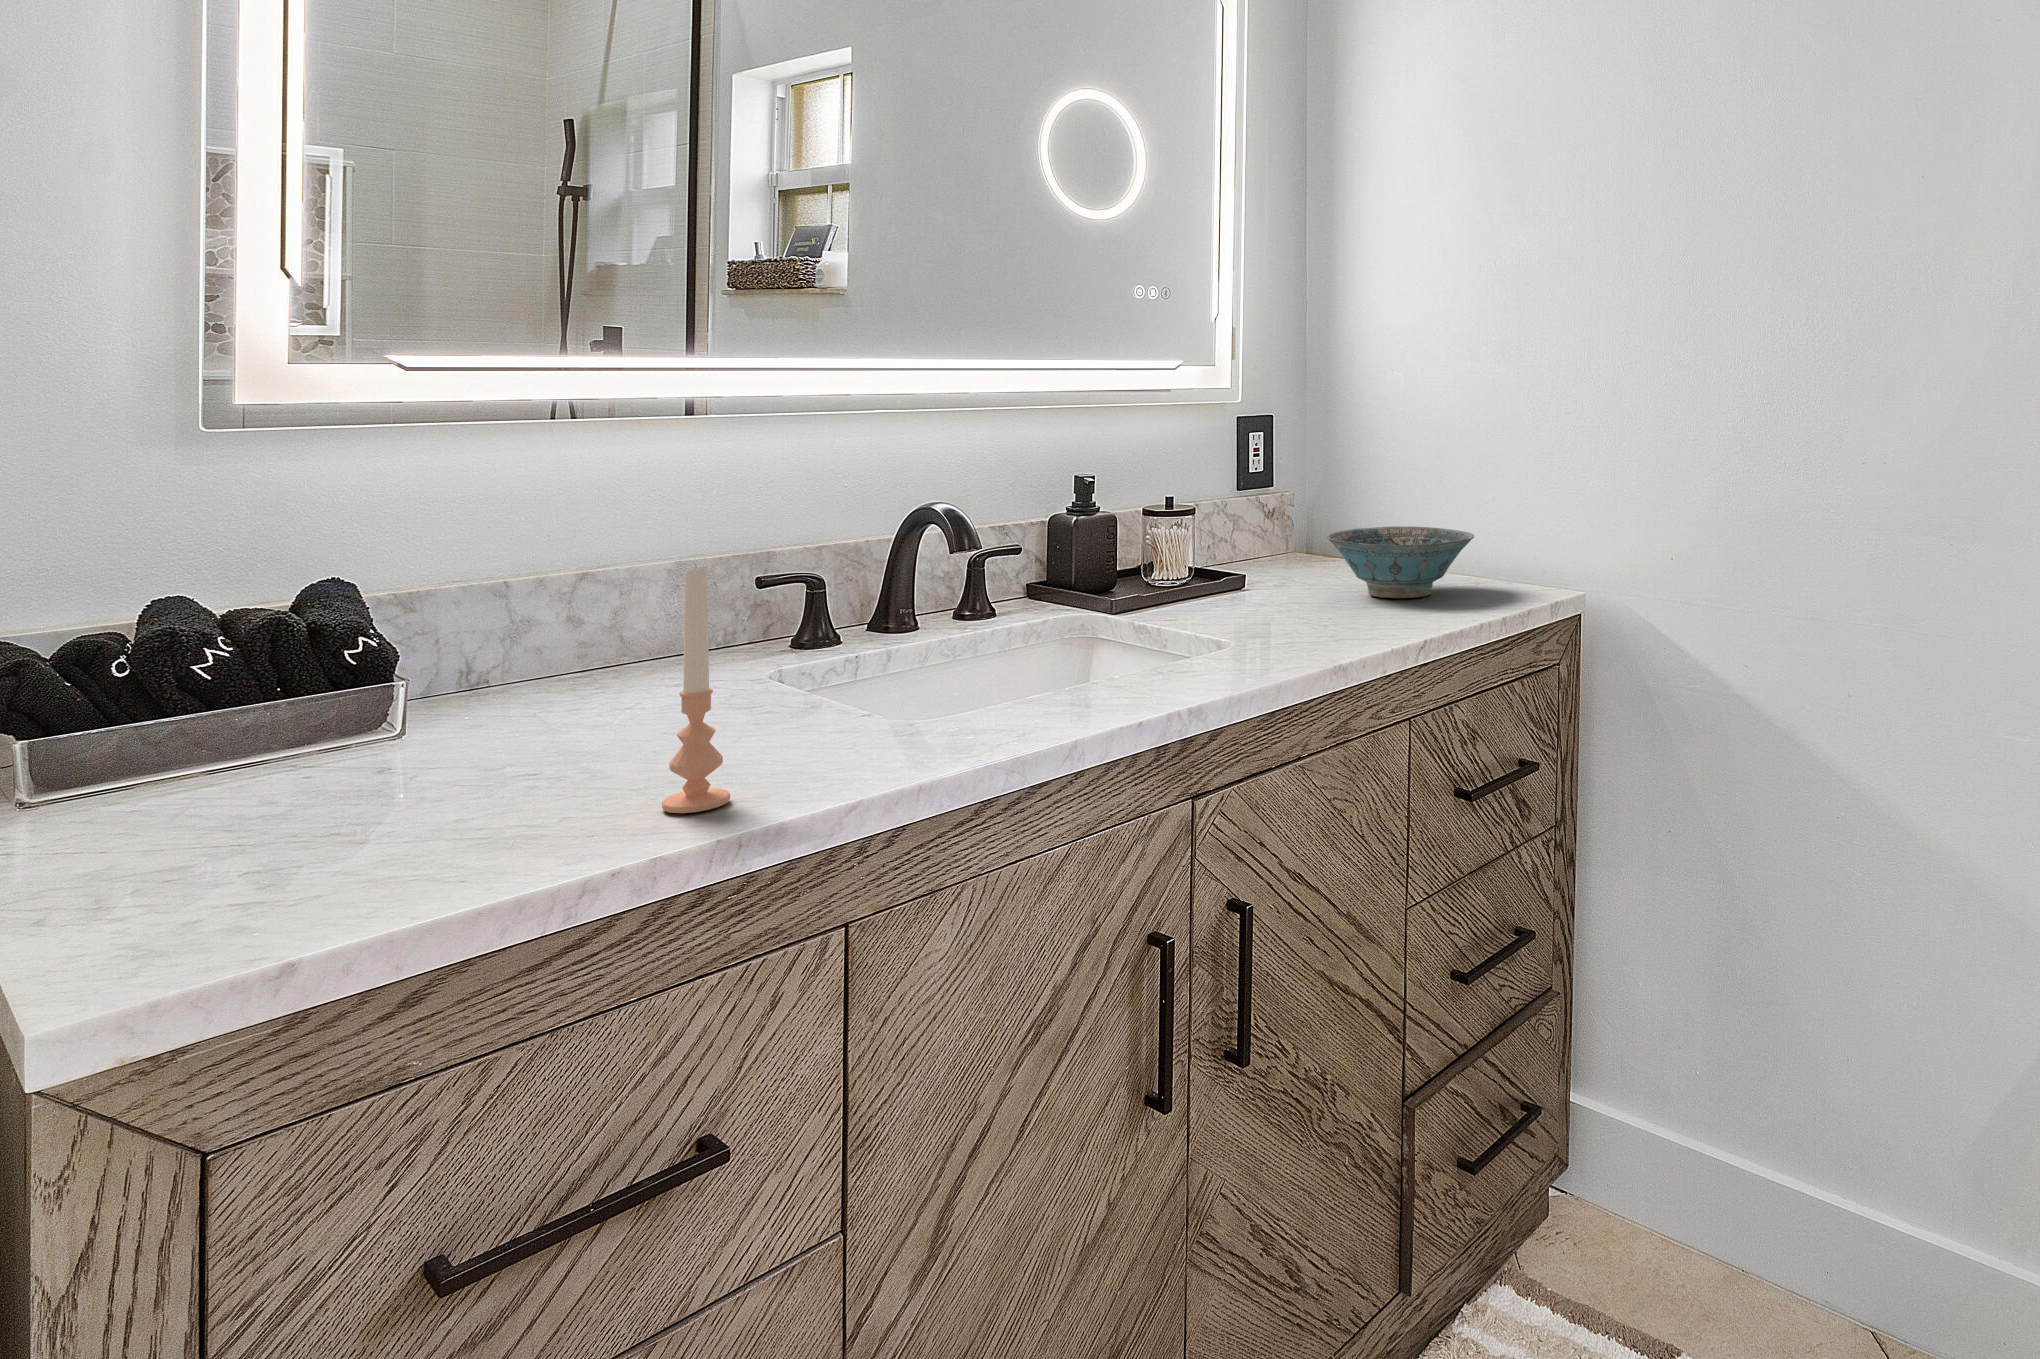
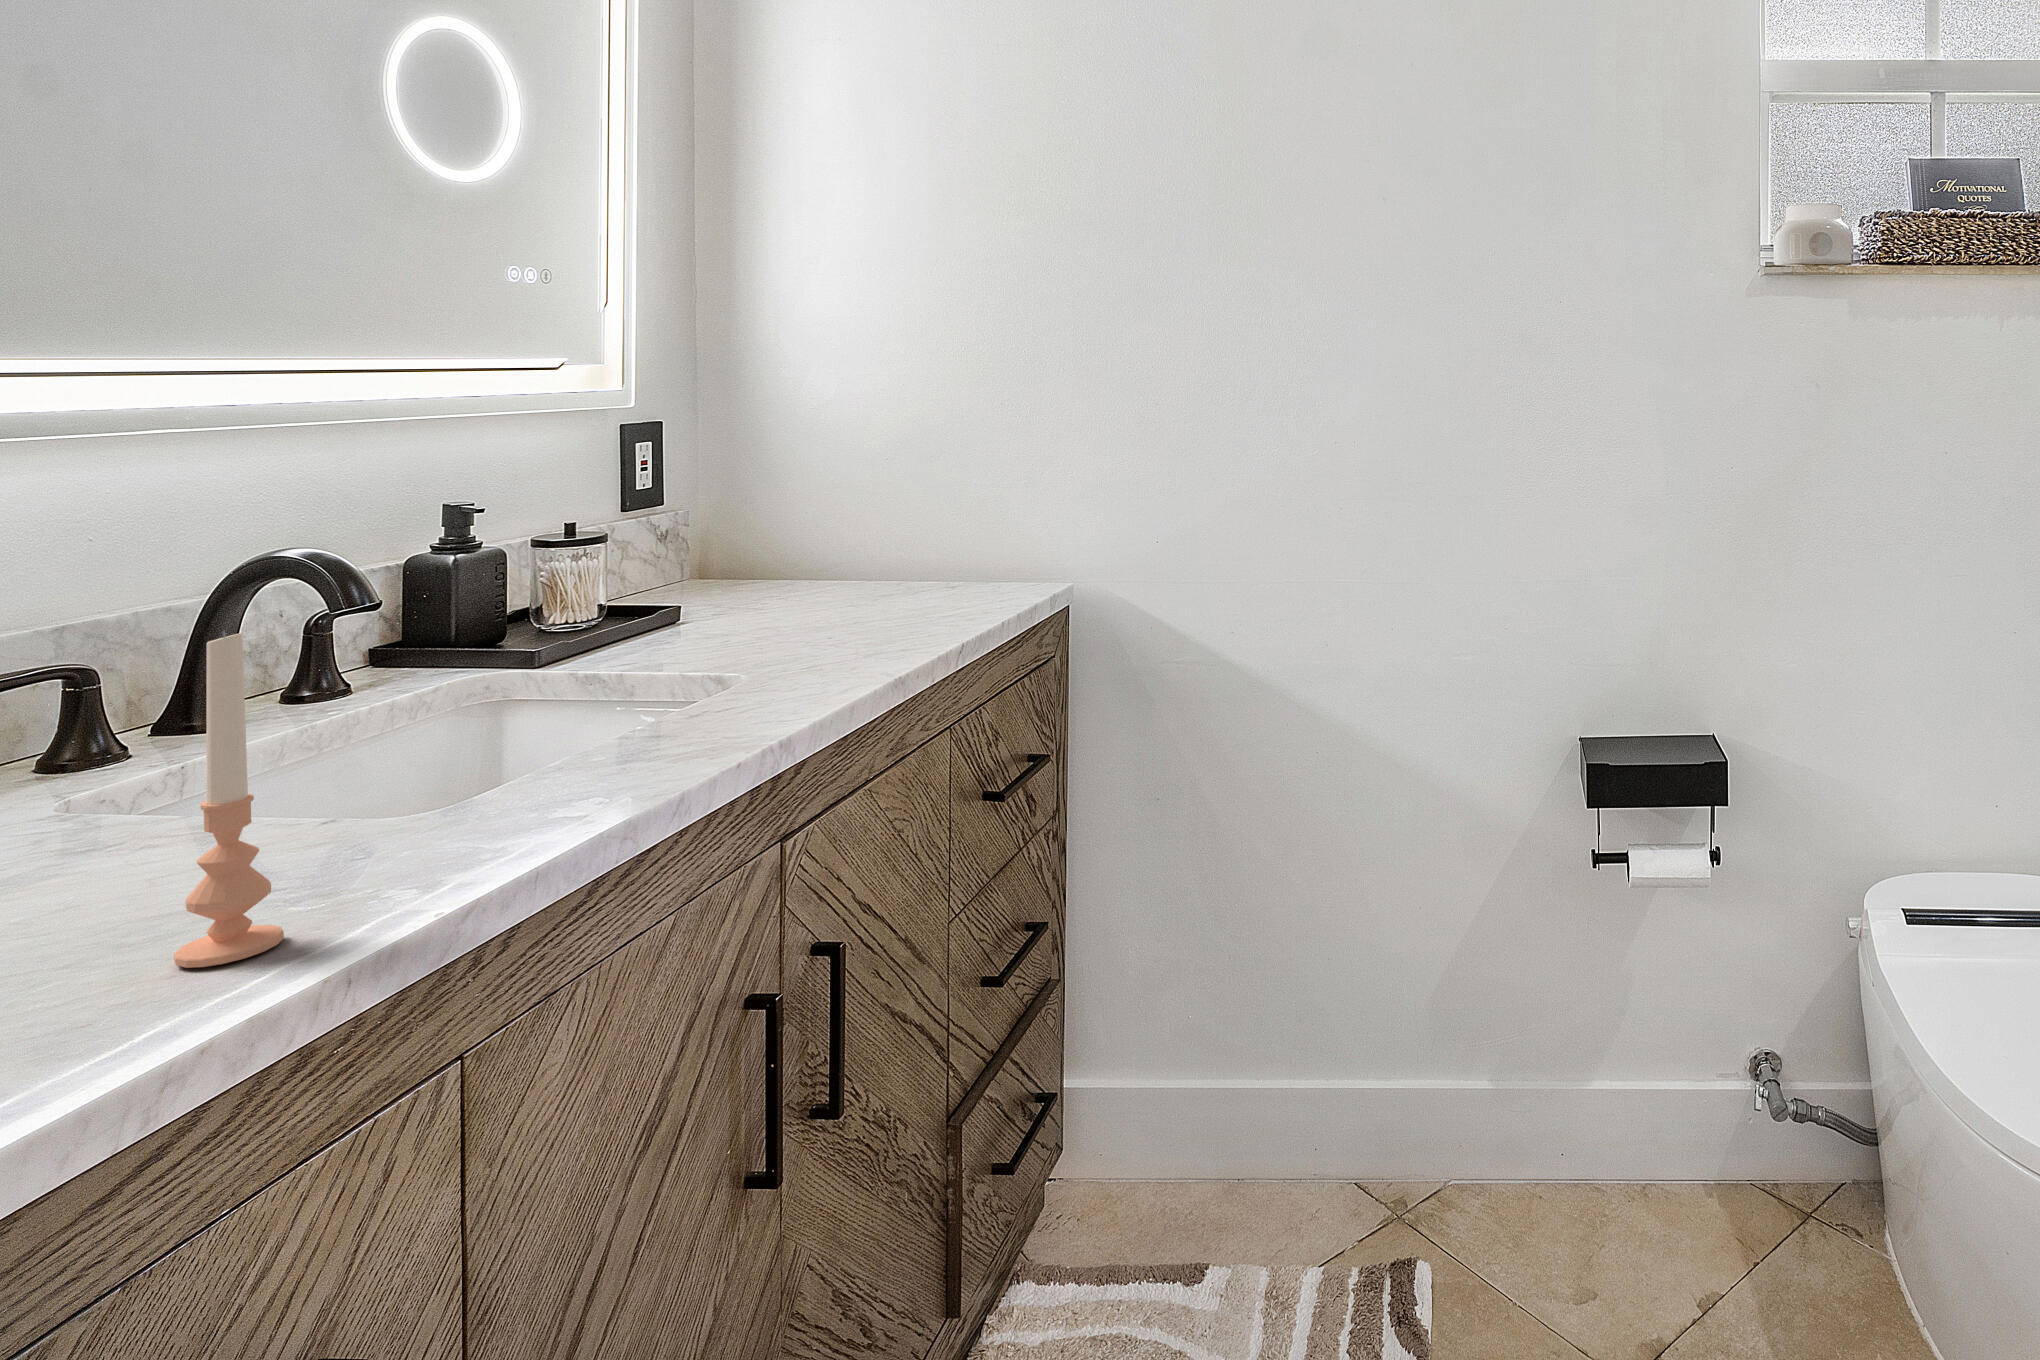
ceramic bowl: present [1327,526,1474,598] -> none [782,534,955,611]

